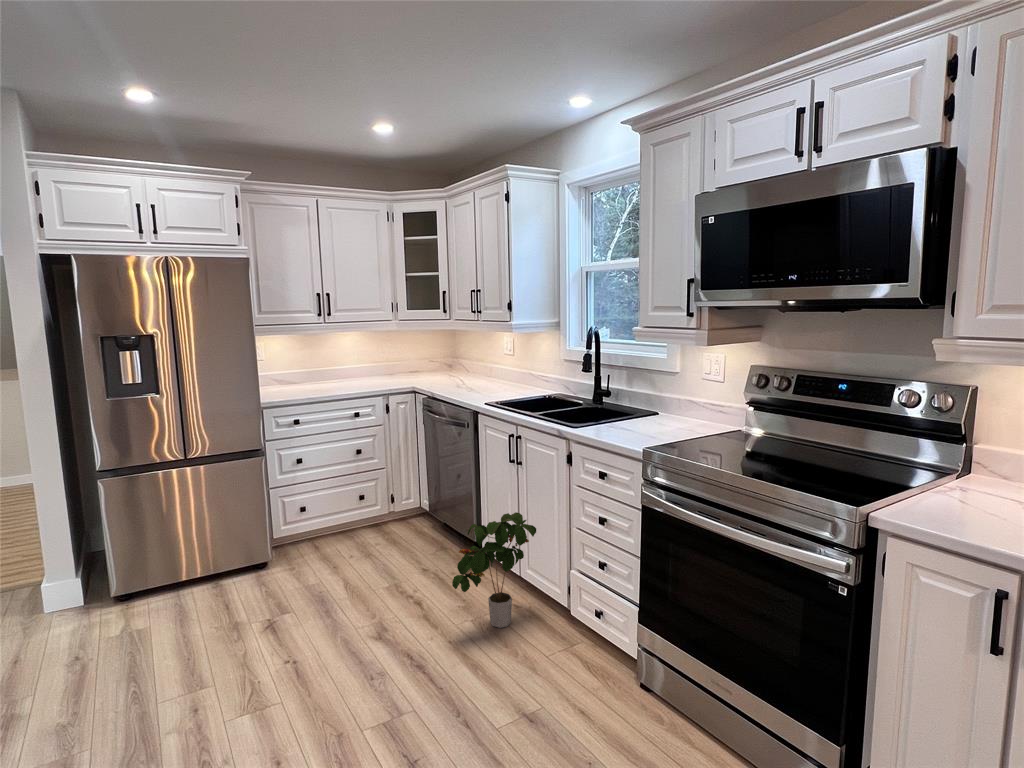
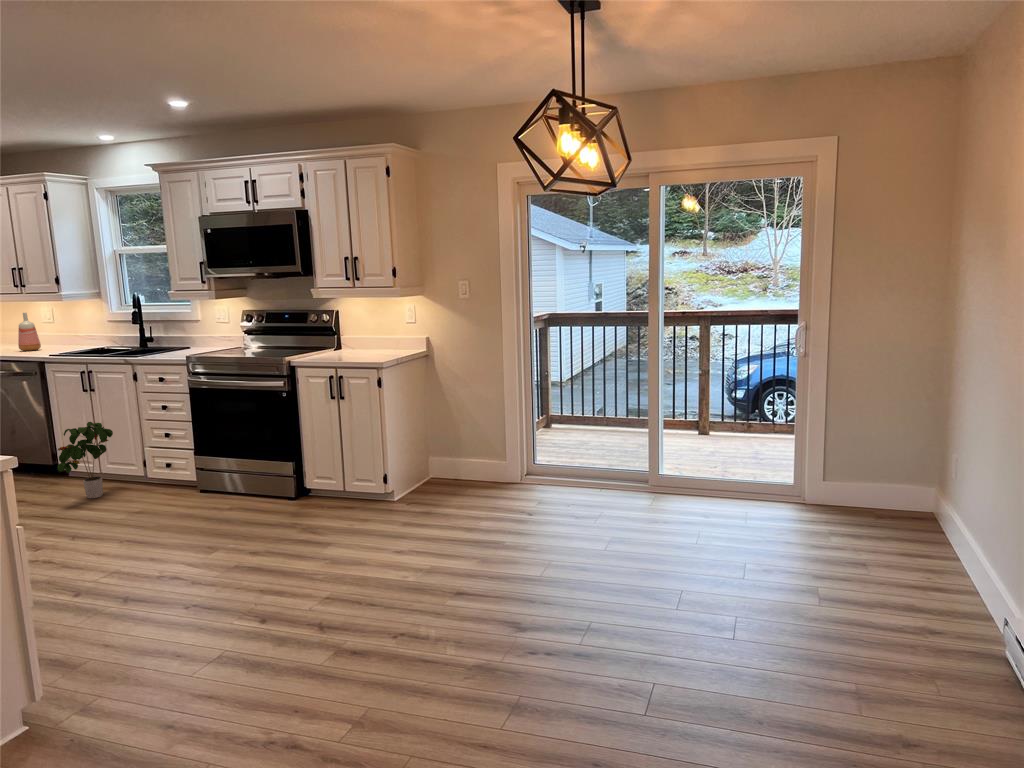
vase: none [471,342,493,388] -> present [18,313,41,351]

